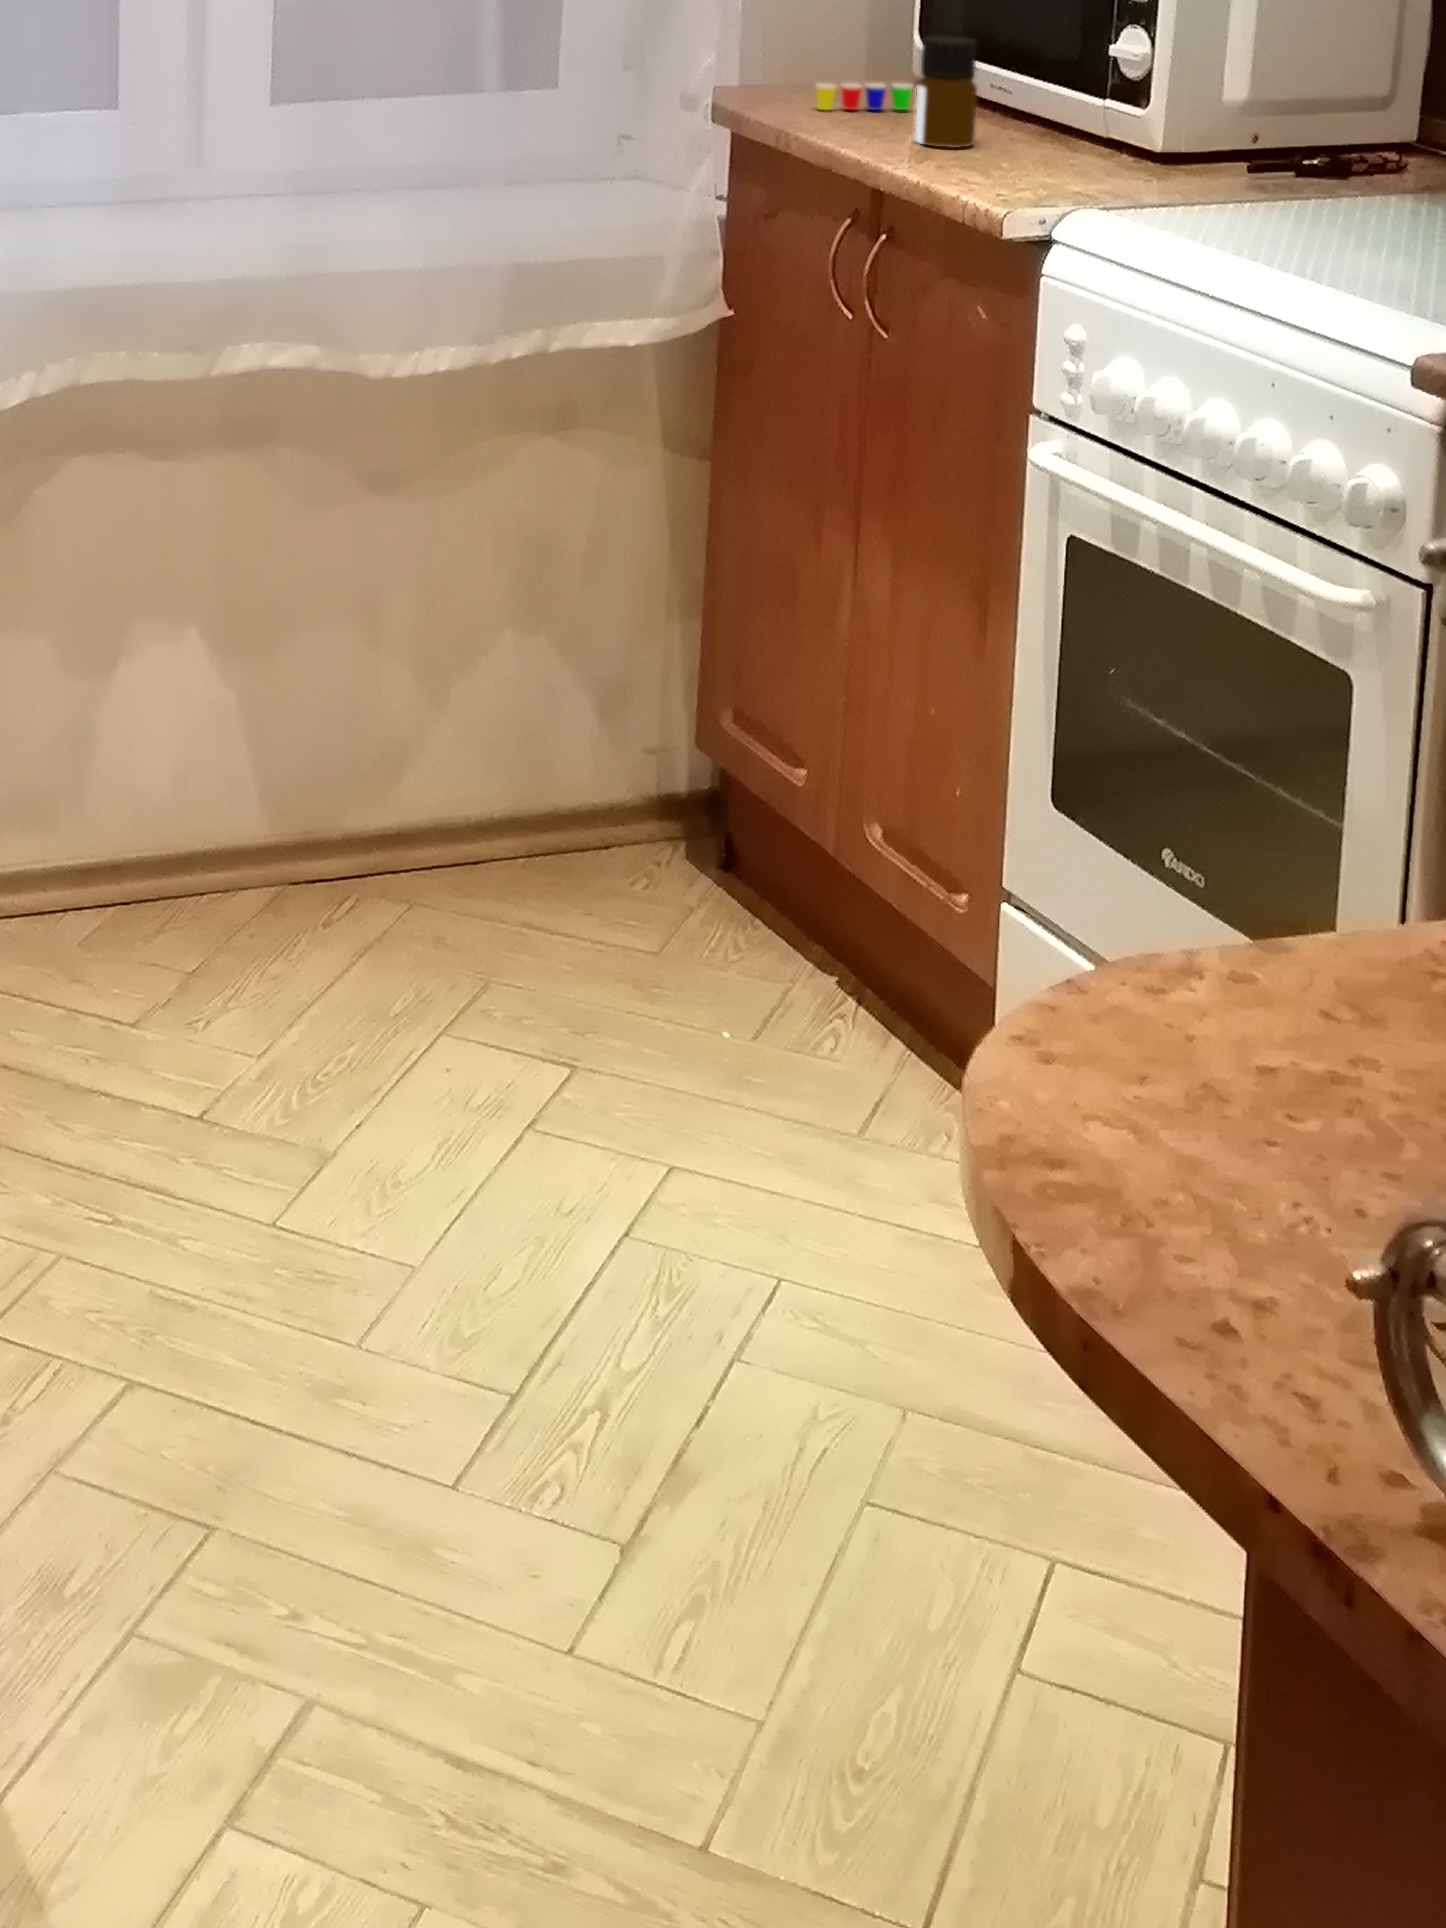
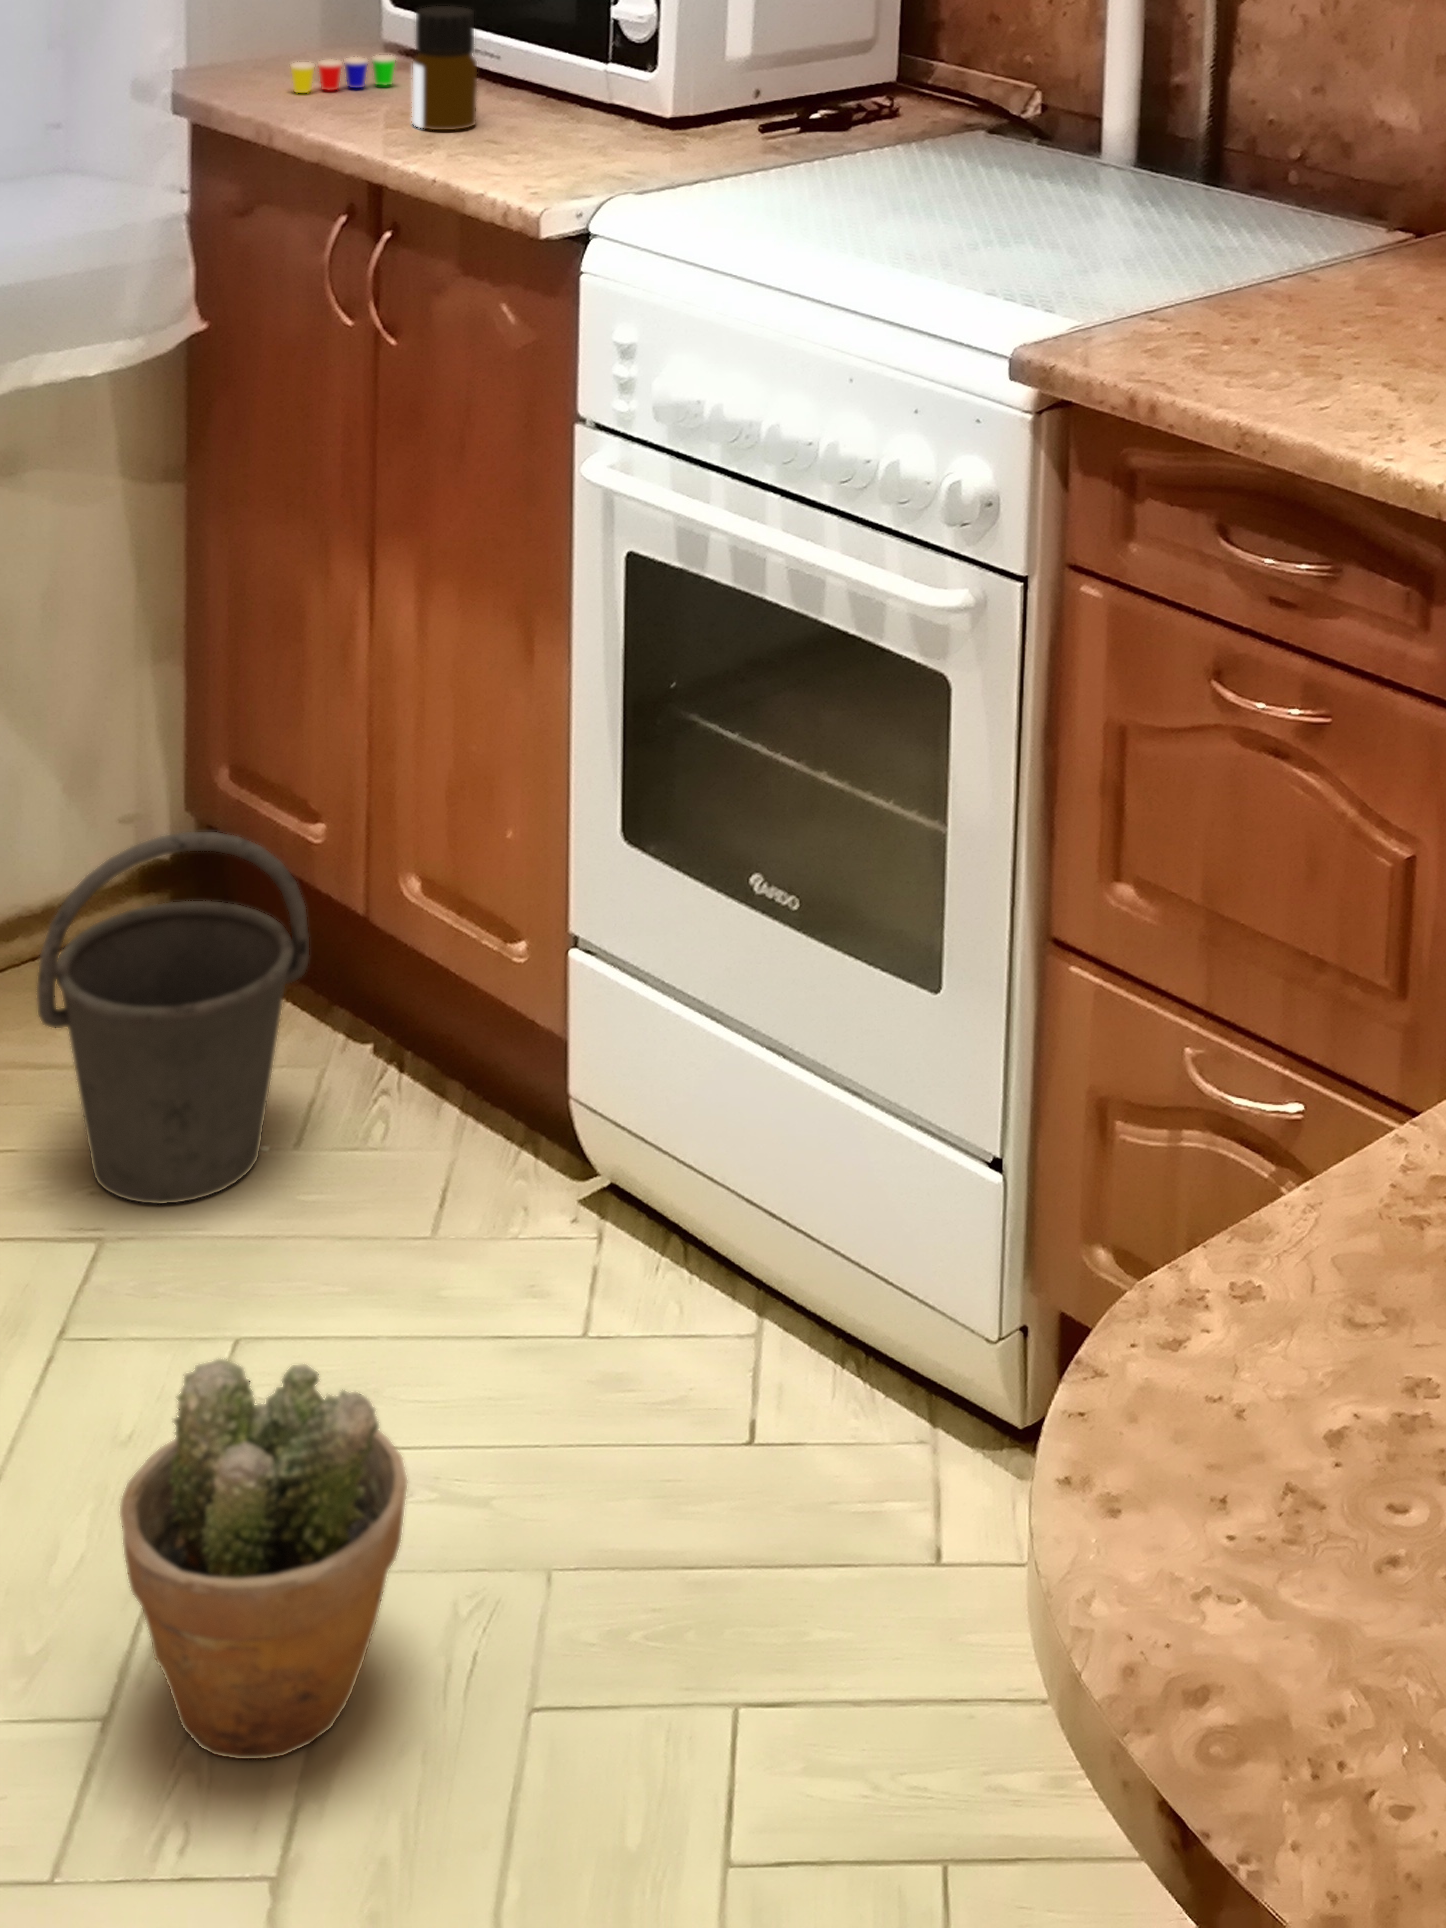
bucket: none [540,735,775,1055] -> present [37,832,309,1204]
potted plant: none [532,1125,771,1471] -> present [120,1359,407,1759]

